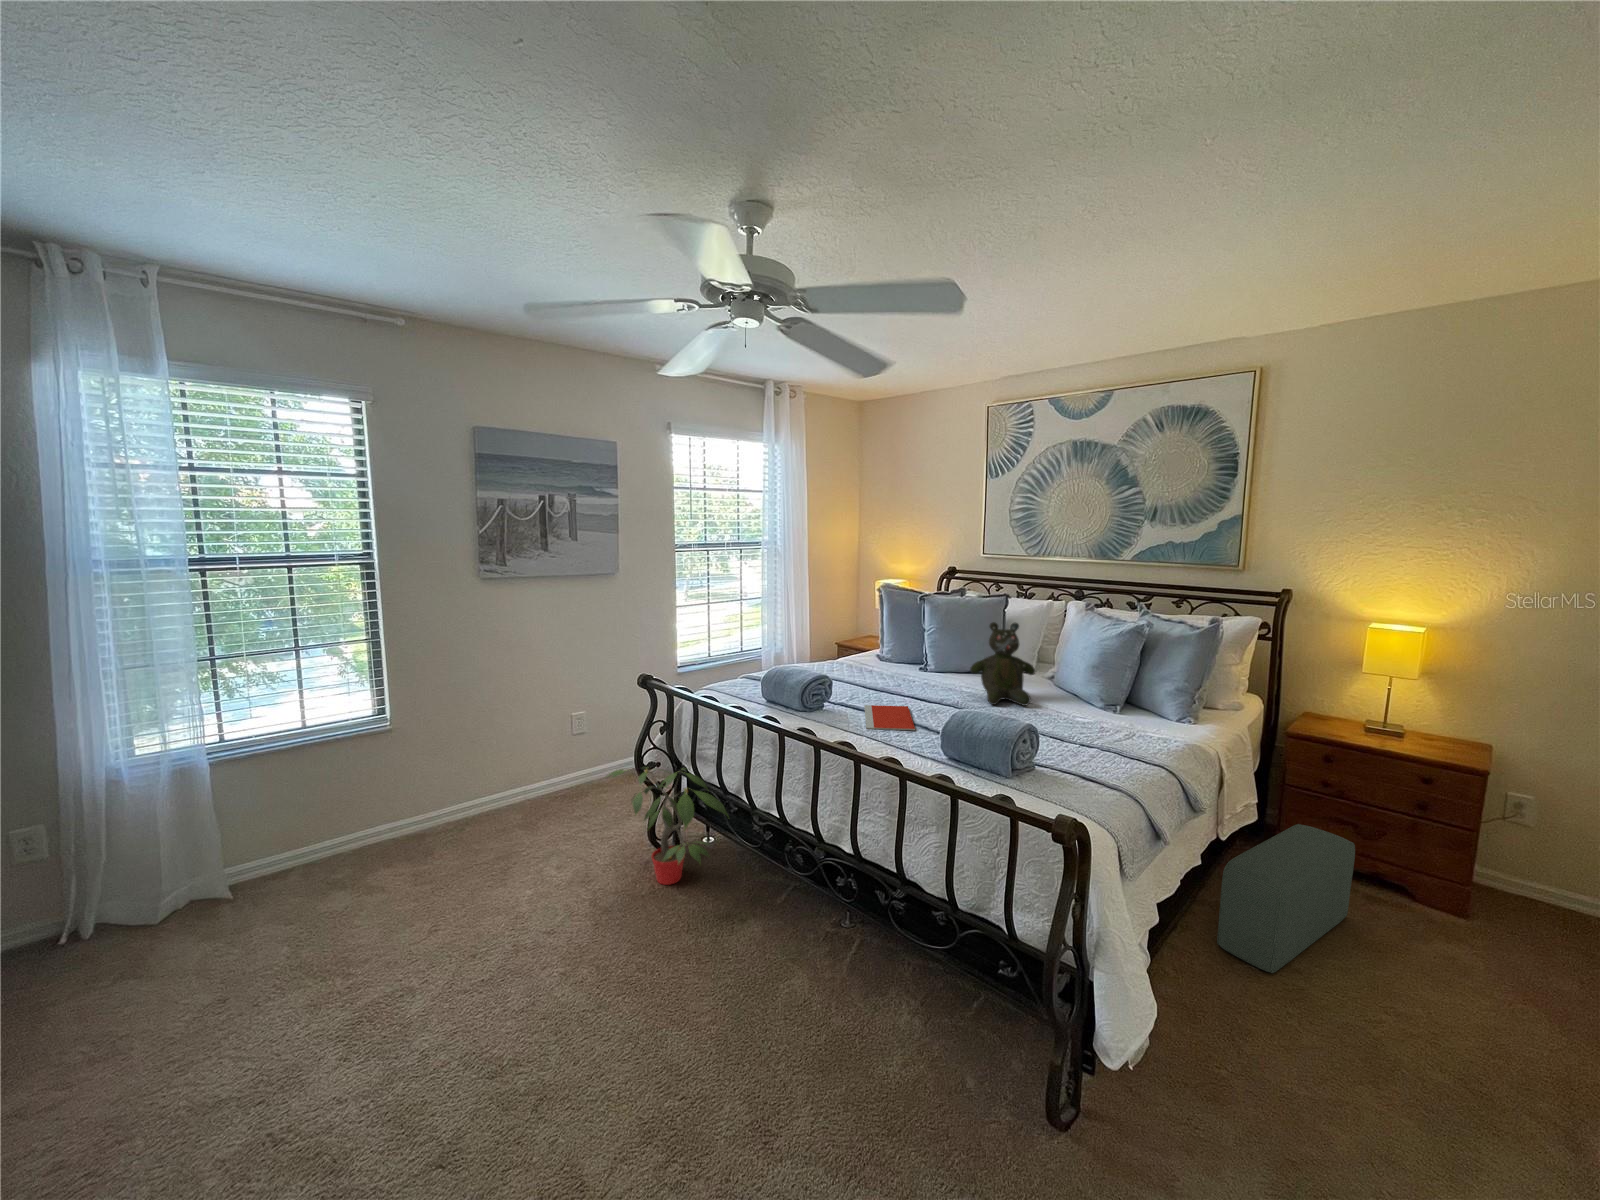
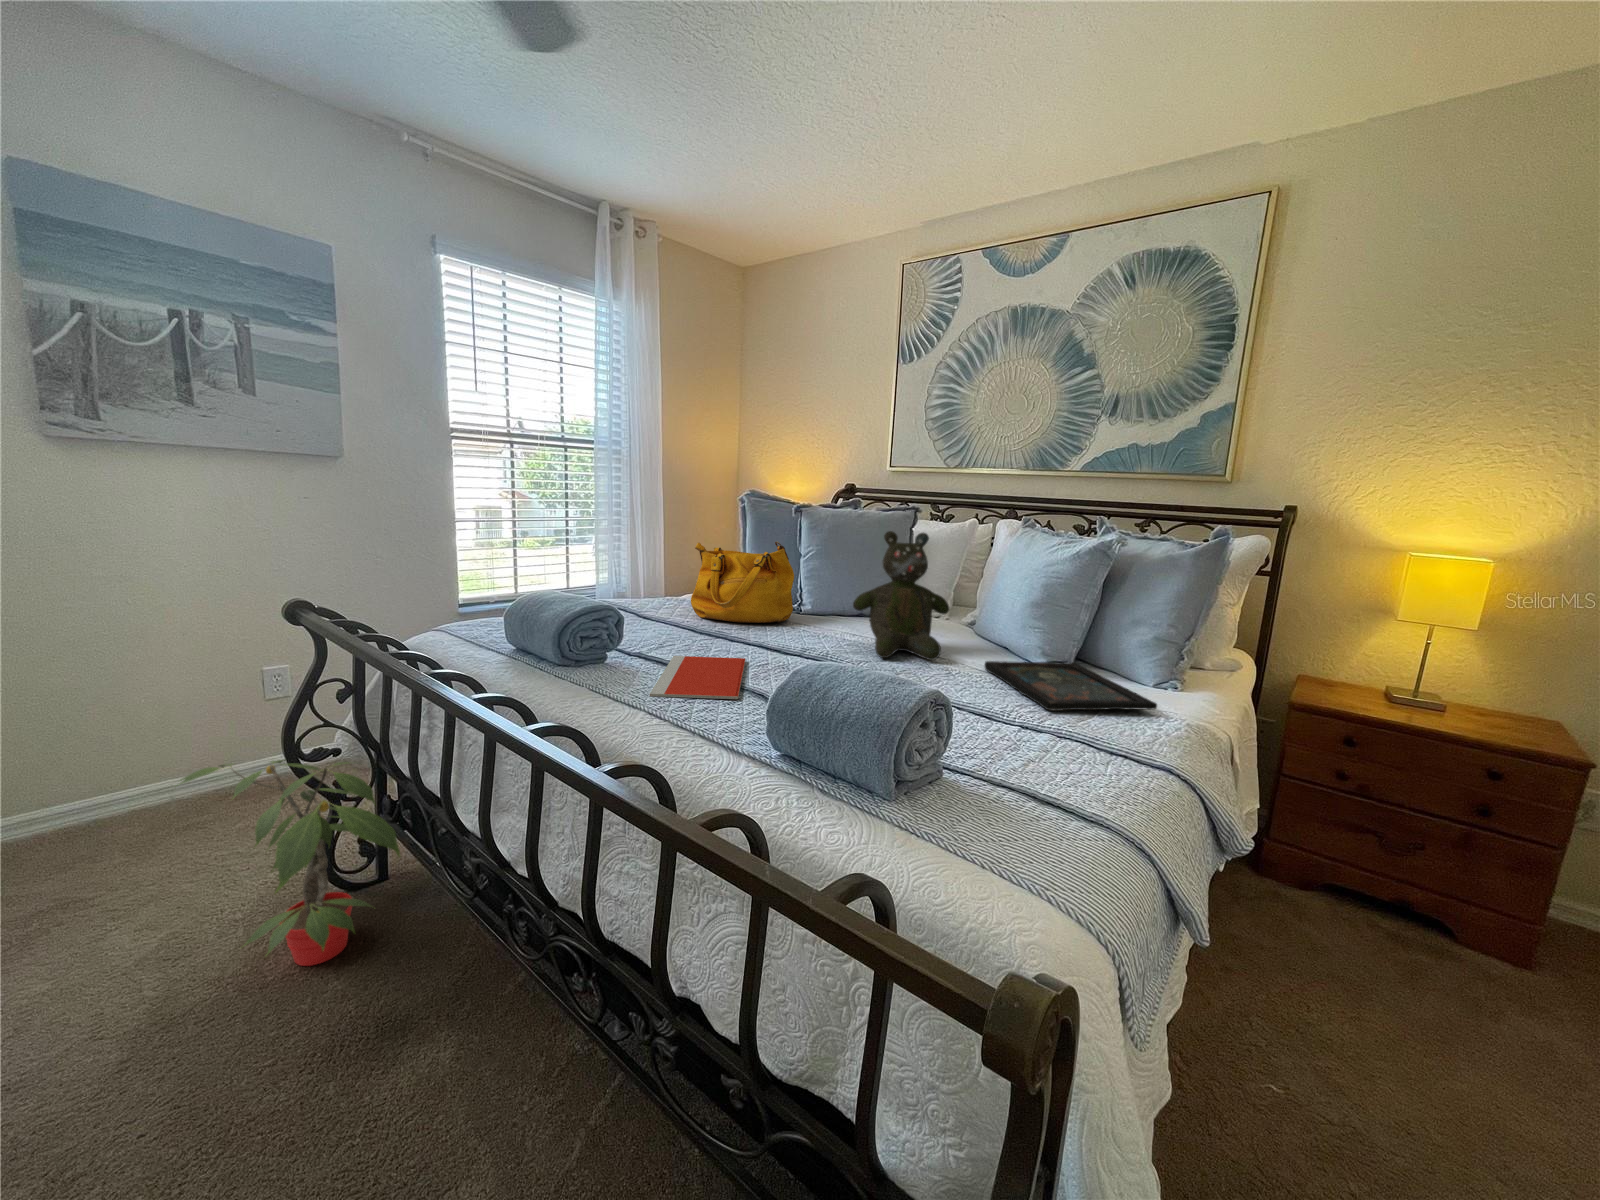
handbag: none [856,625,925,681] -> present [691,541,794,623]
tray: none [1060,706,1167,736] -> present [985,661,1157,711]
pouf: present [1217,824,1355,973] -> none [1218,839,1408,1111]

